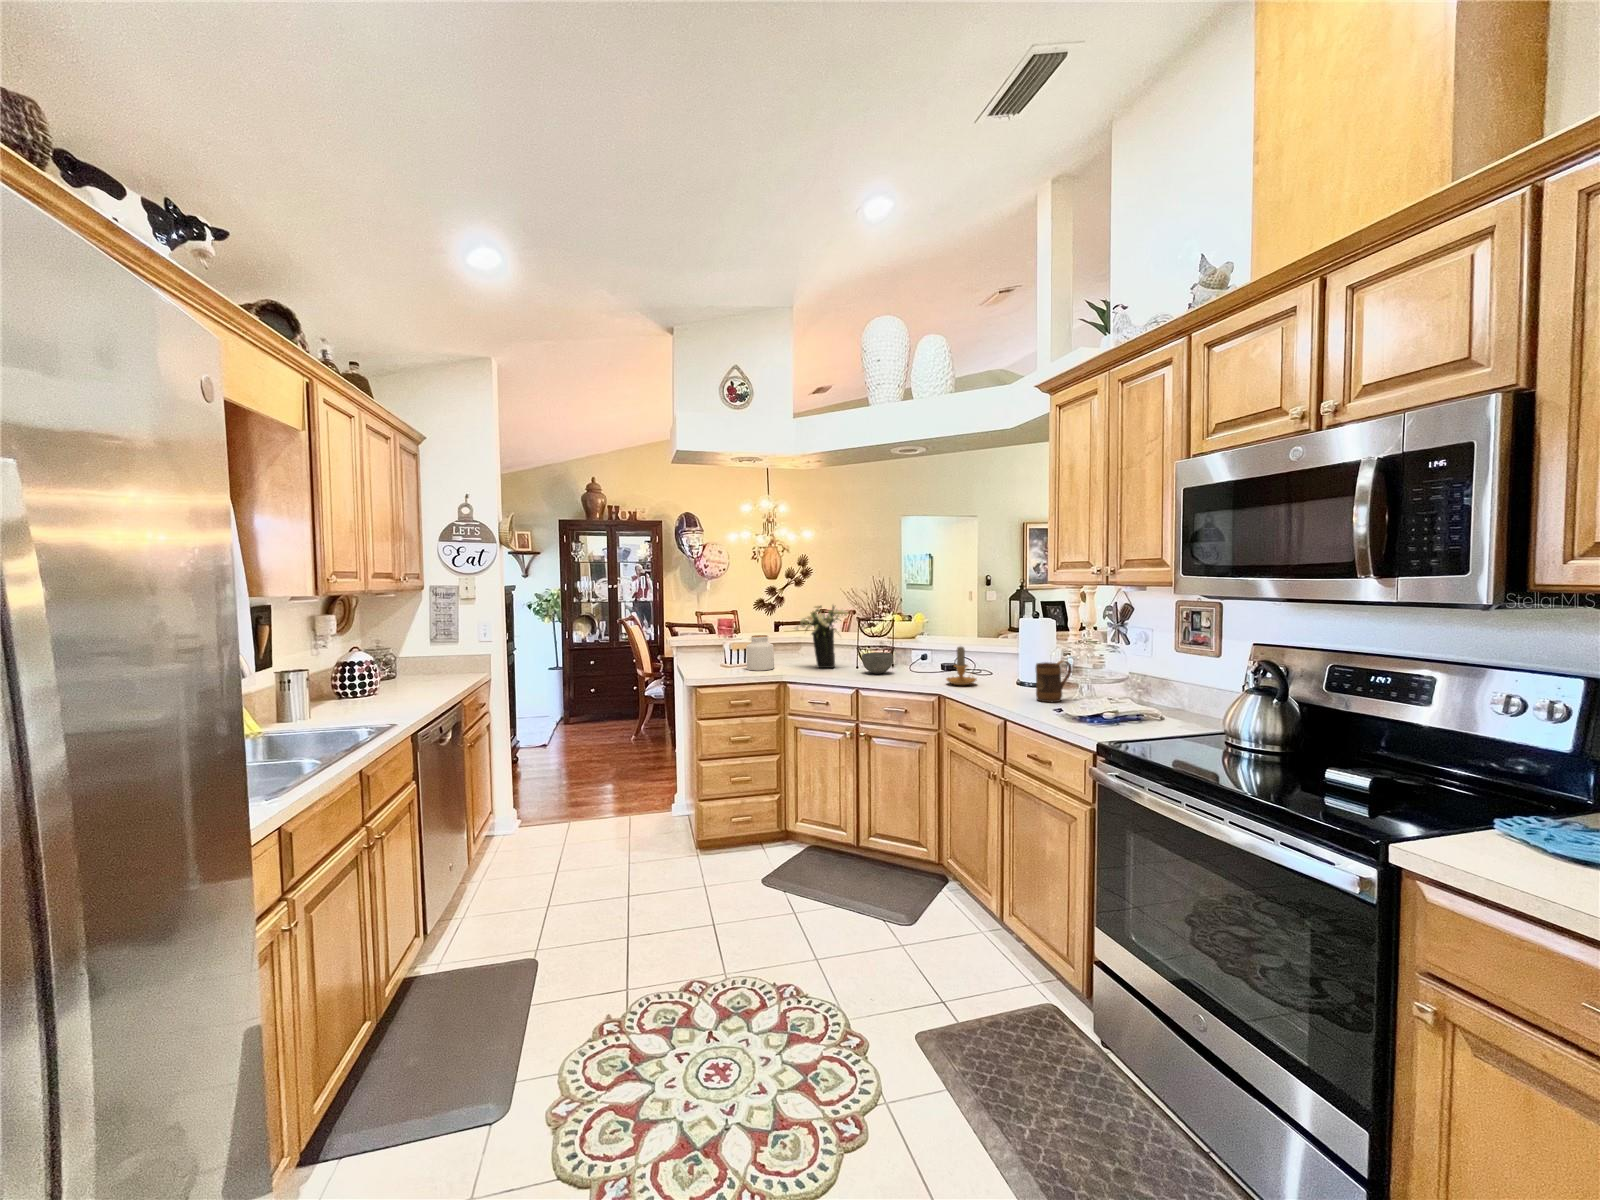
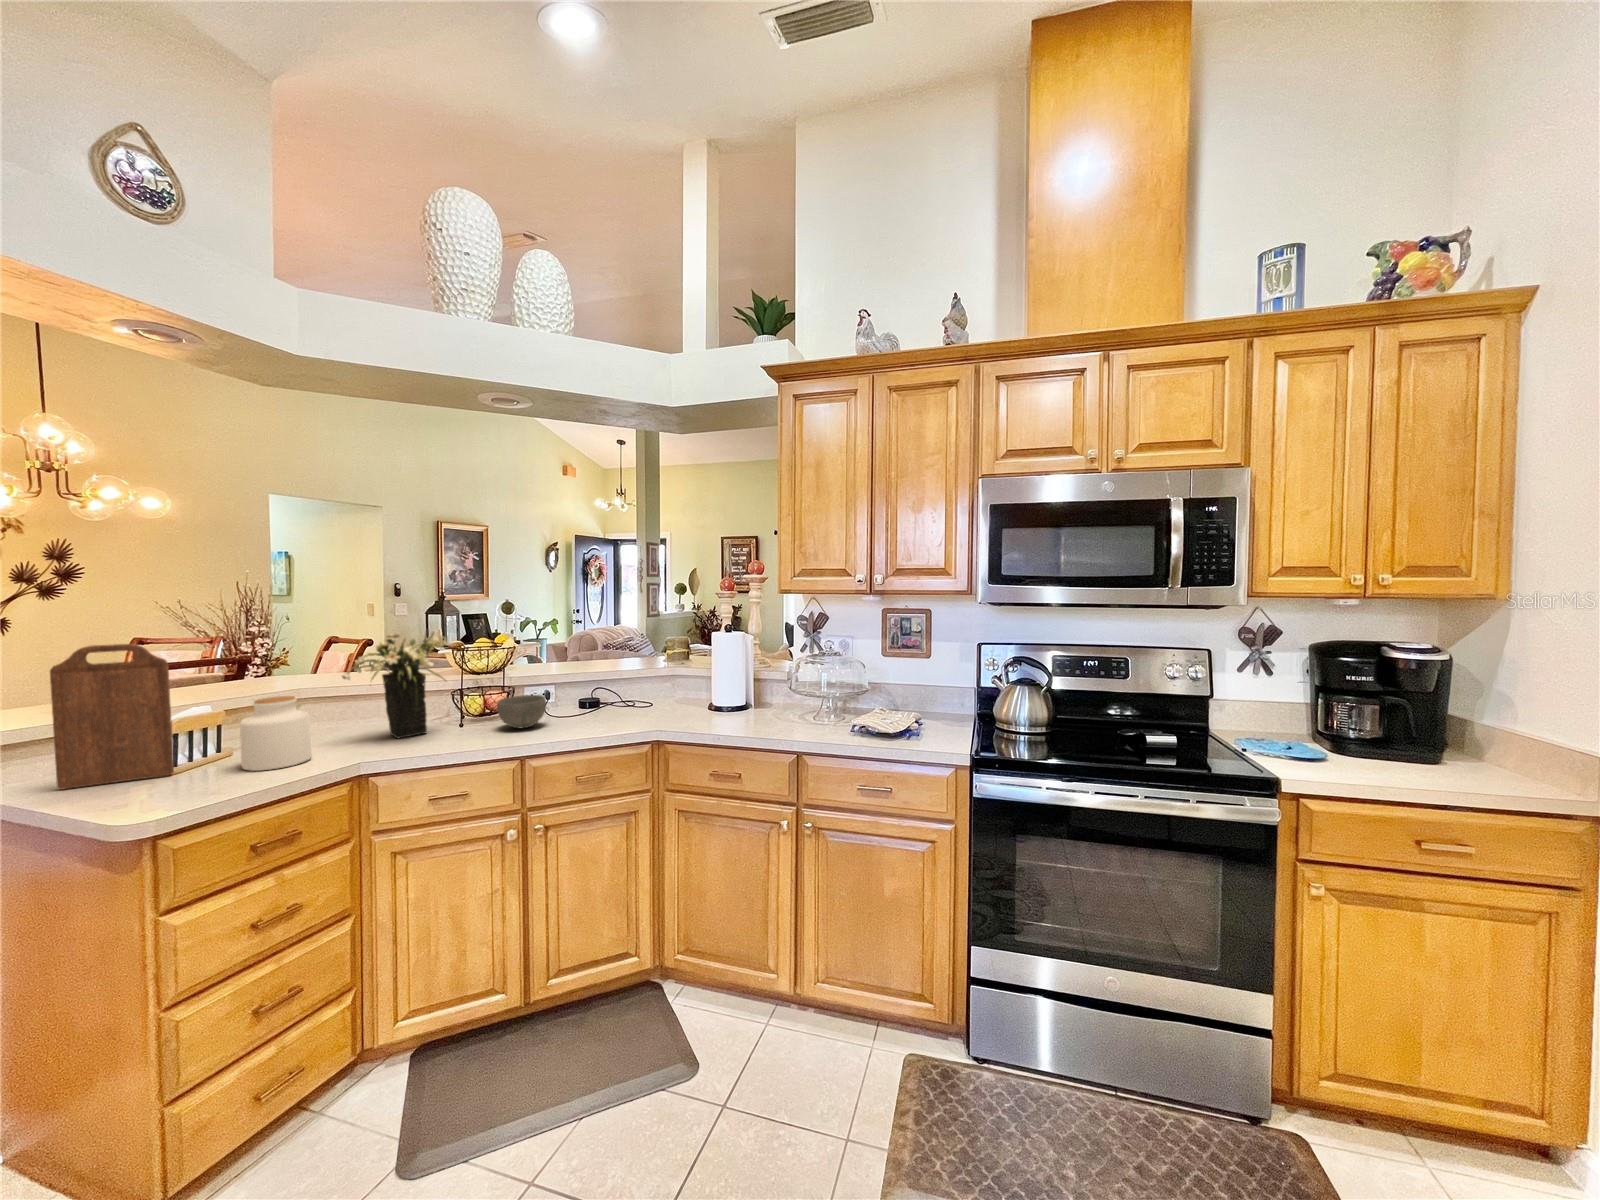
cutting board: none [697,604,730,666] -> present [50,644,174,790]
candle: present [946,646,976,685] -> none [651,671,696,722]
mug: present [1036,661,1072,702] -> none [786,676,811,722]

